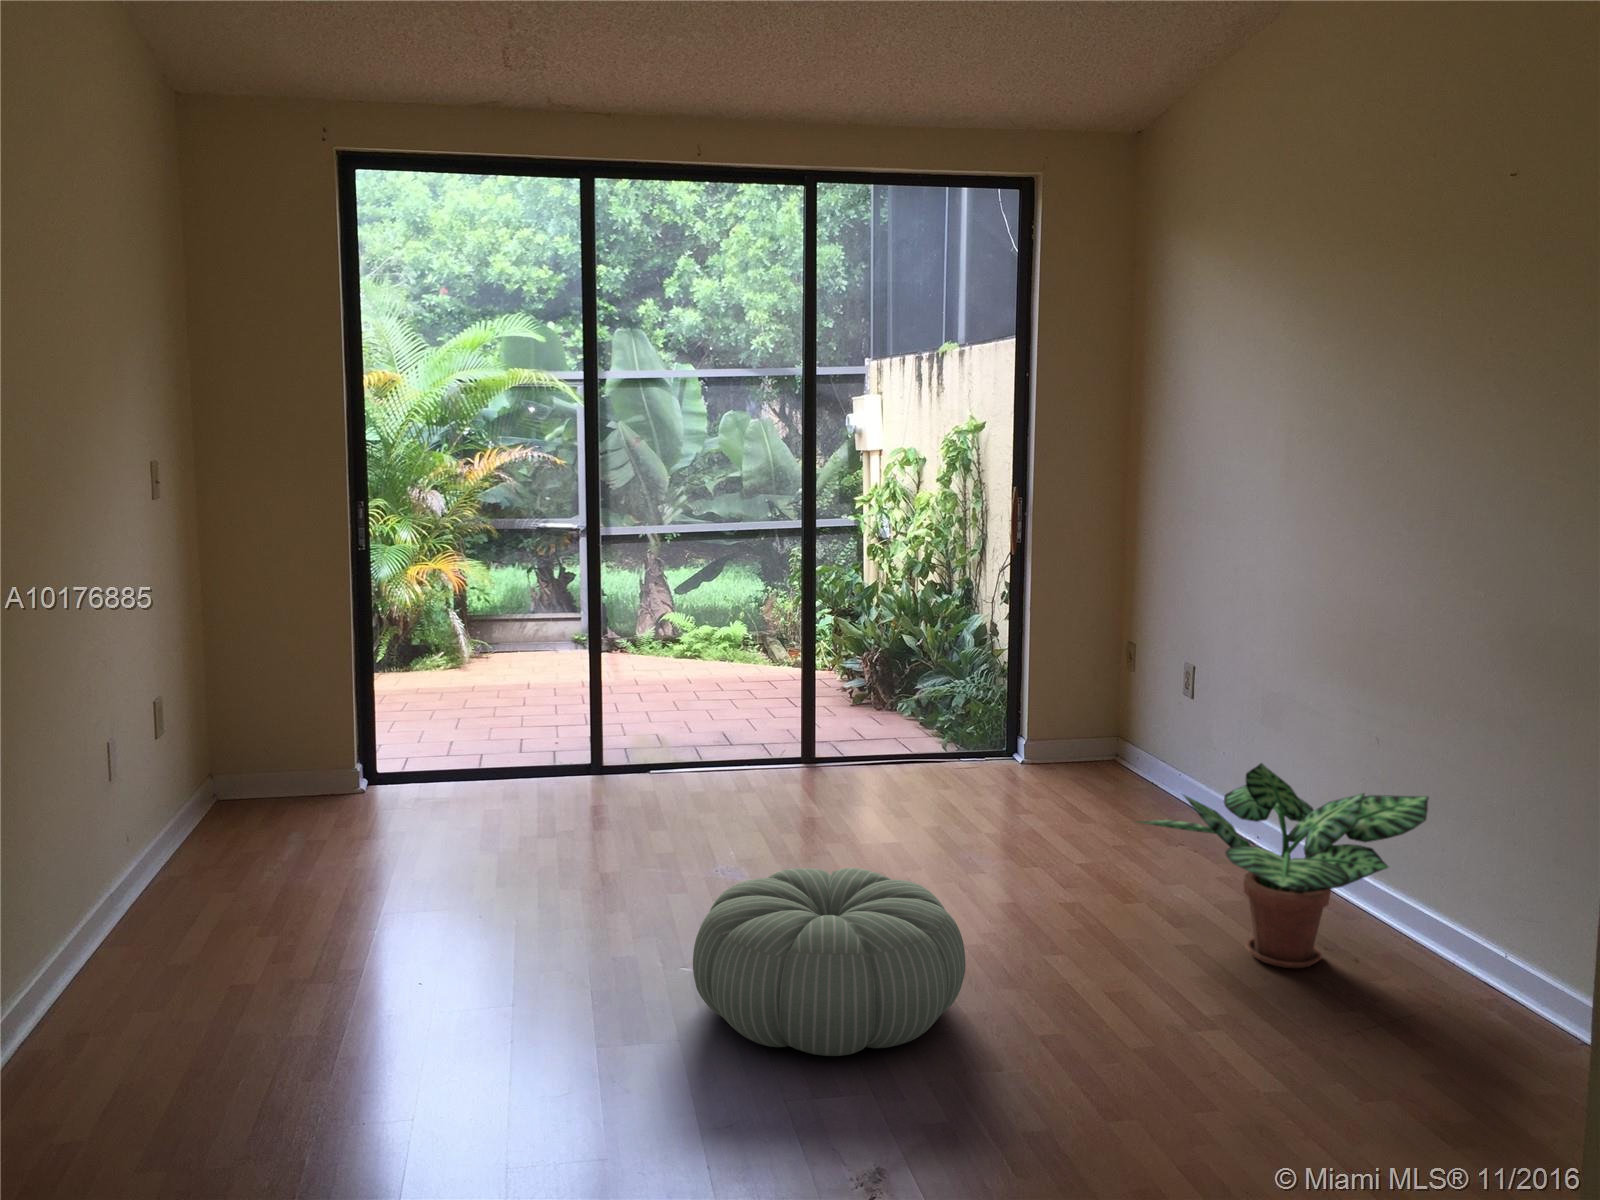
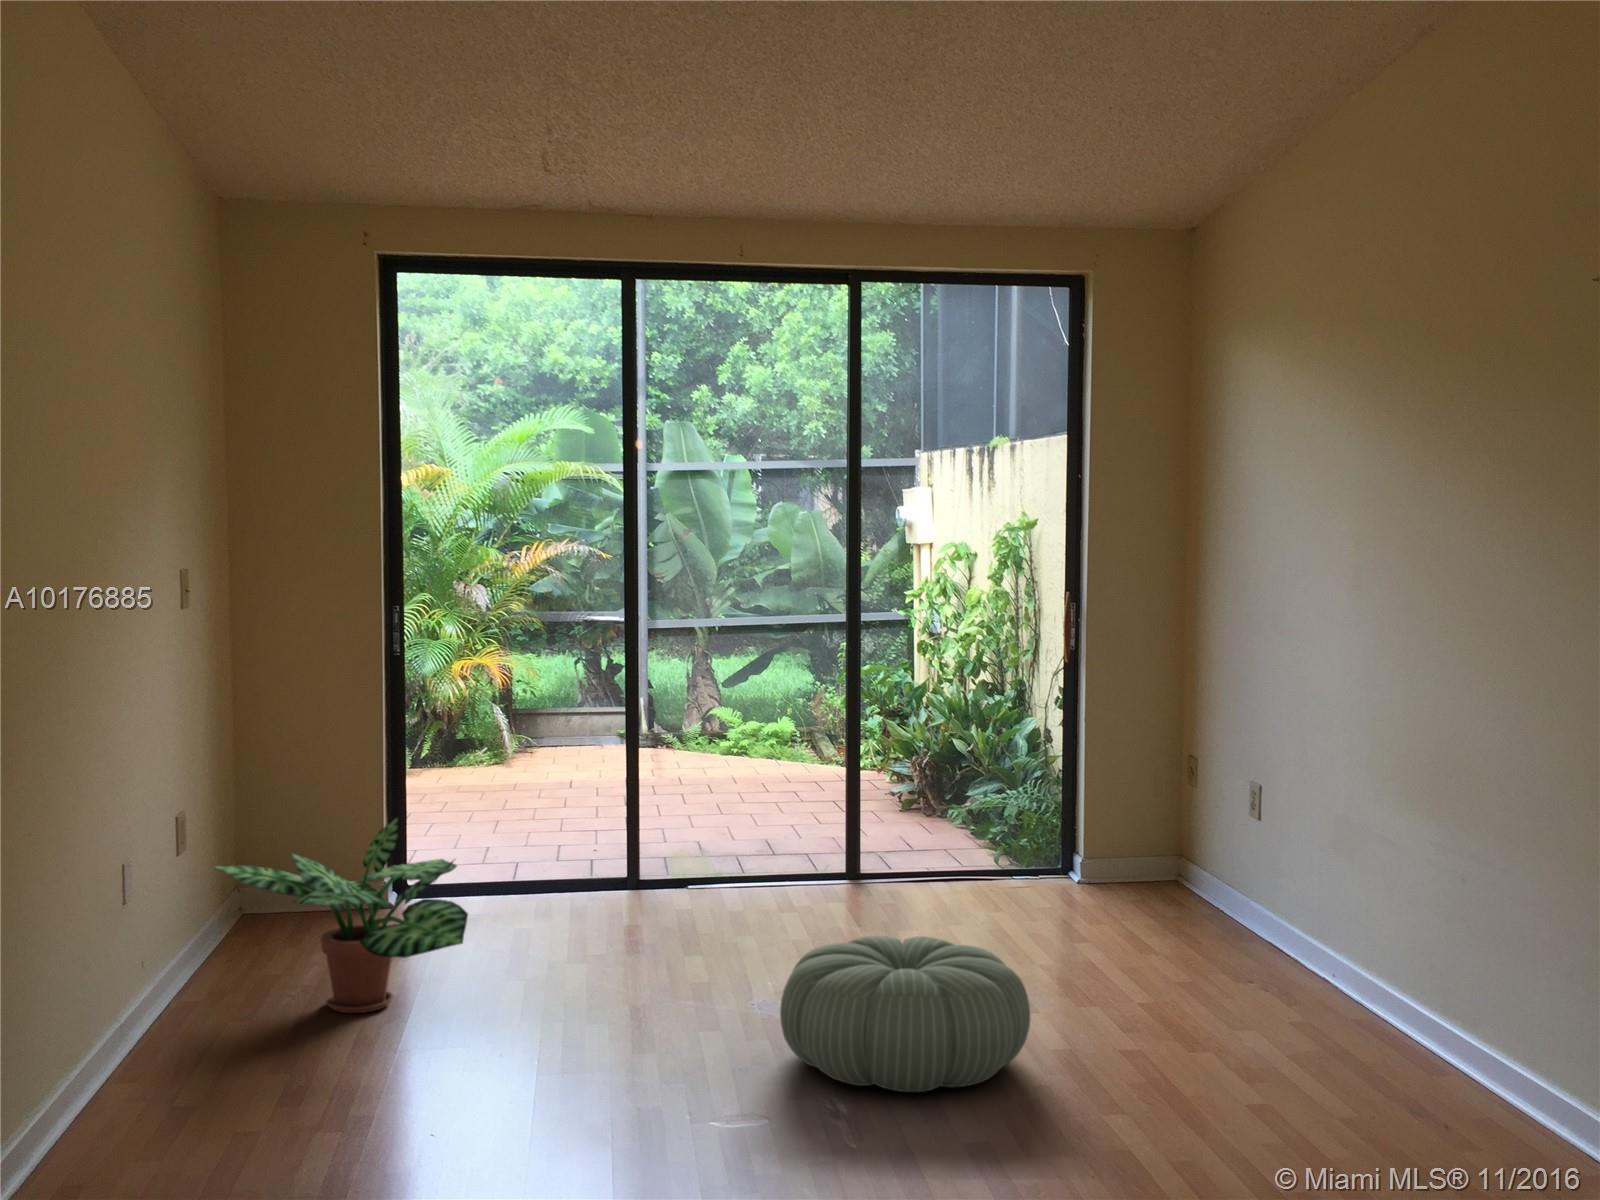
potted plant: present [1137,763,1429,968] -> present [214,817,468,1013]

